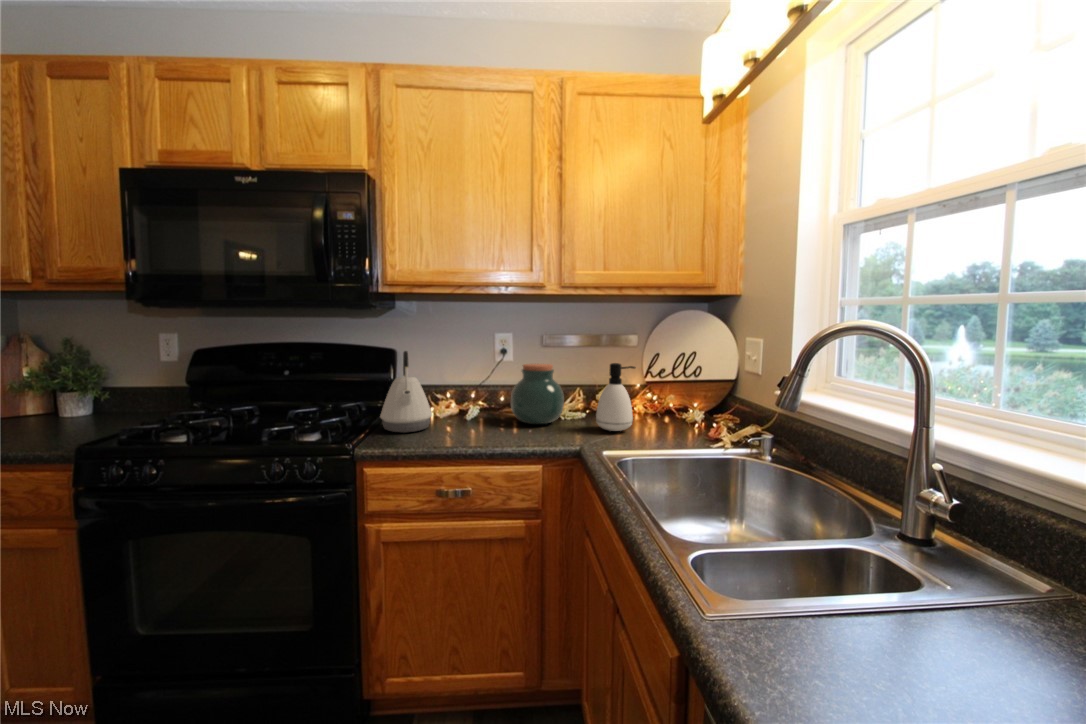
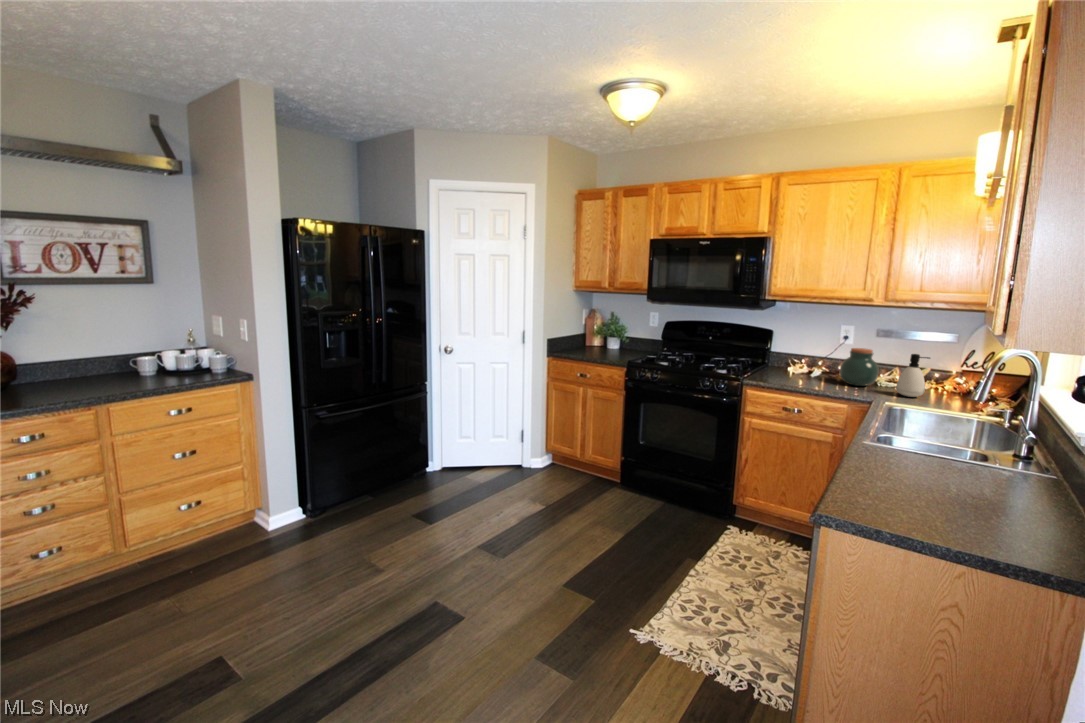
kettle: present [380,351,432,433] -> none [758,334,788,378]

